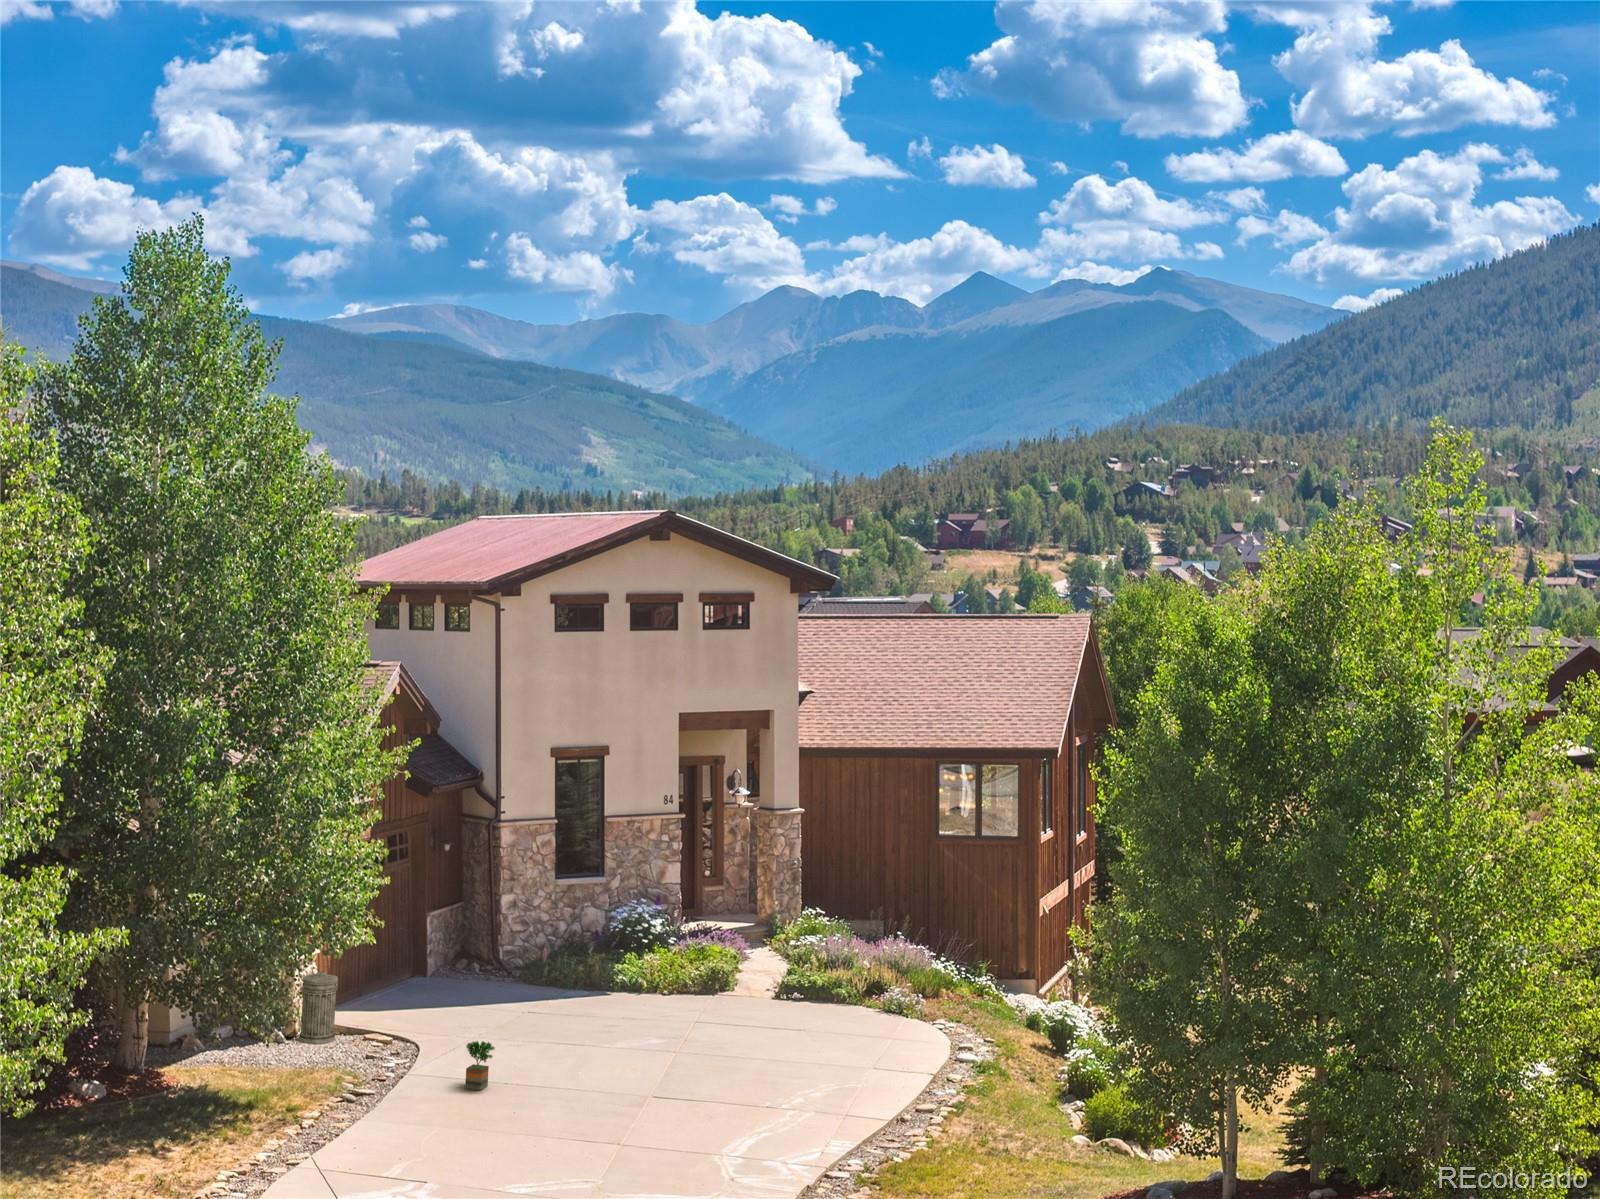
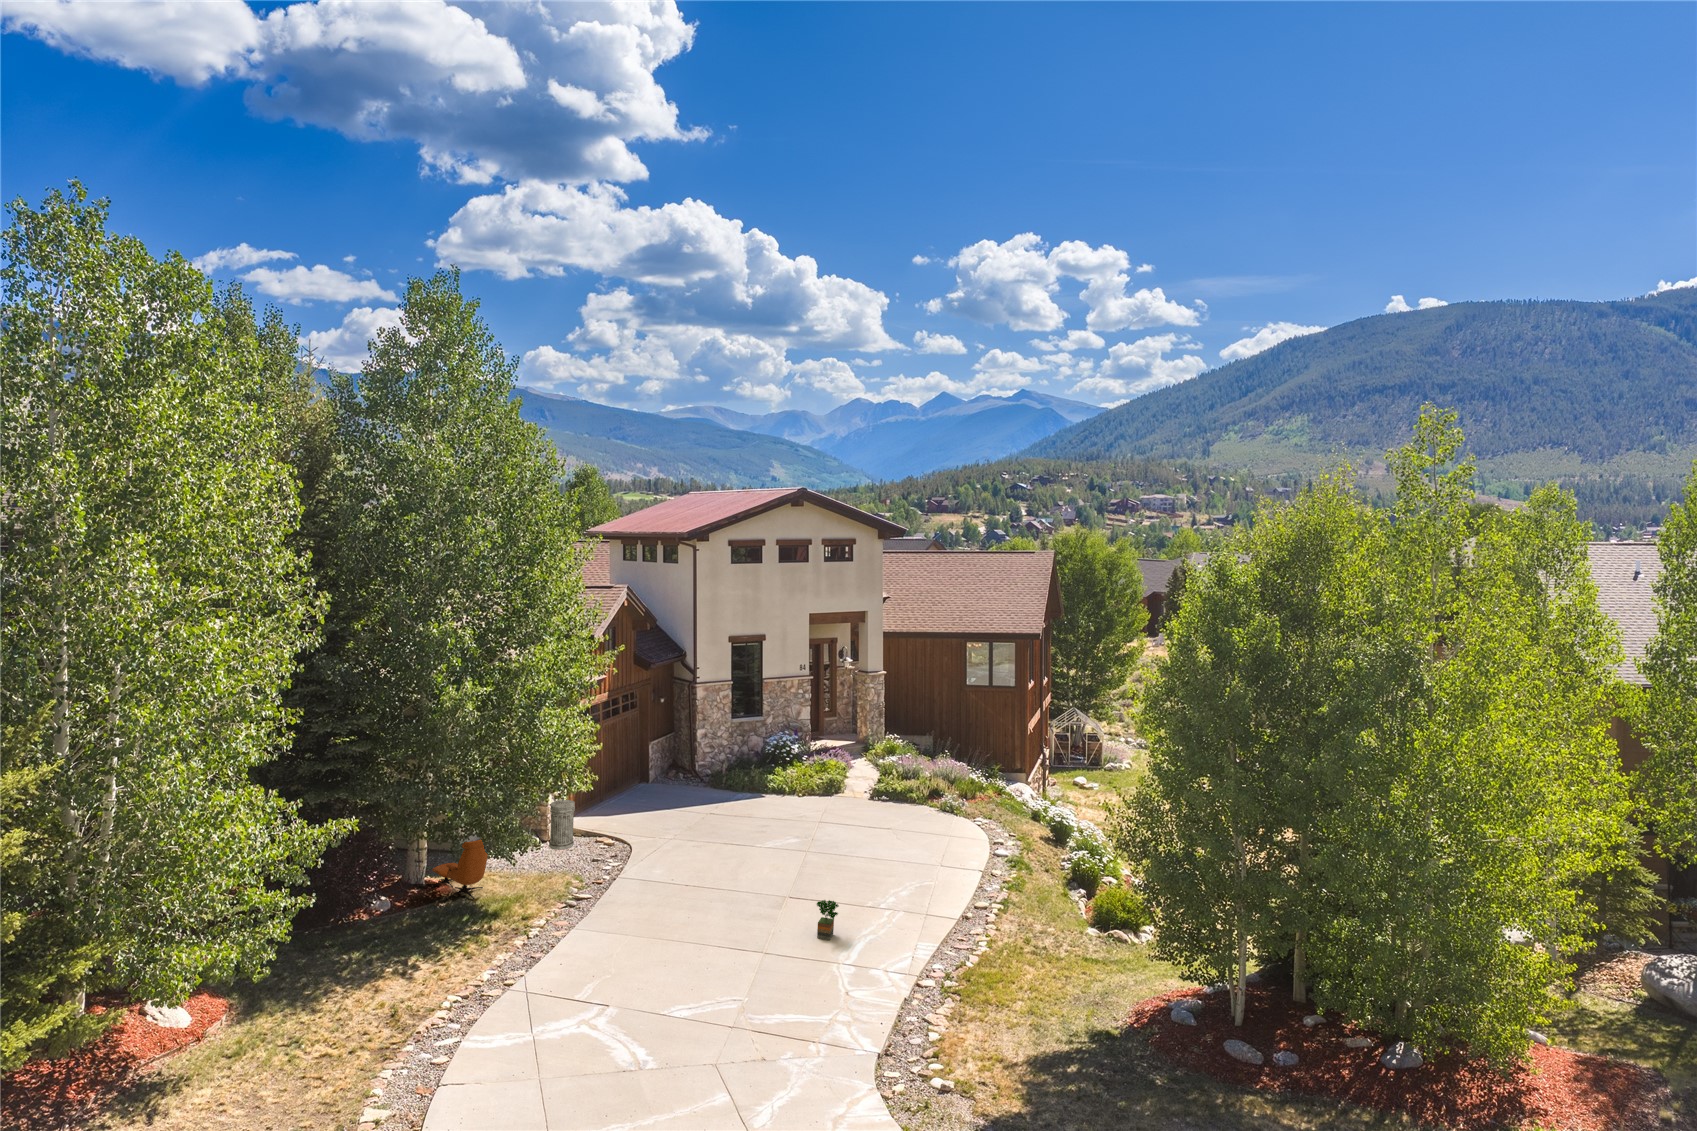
lounge chair: none [148,1002,236,1092] -> present [432,839,488,900]
potted tree: present [465,1041,495,1090] -> present [817,900,839,940]

